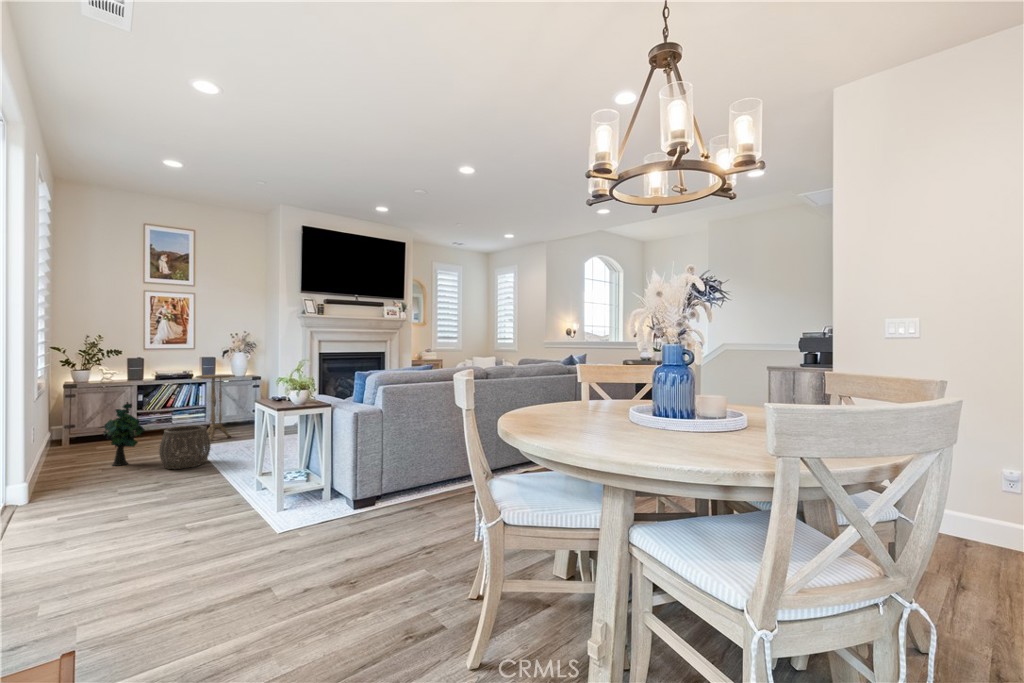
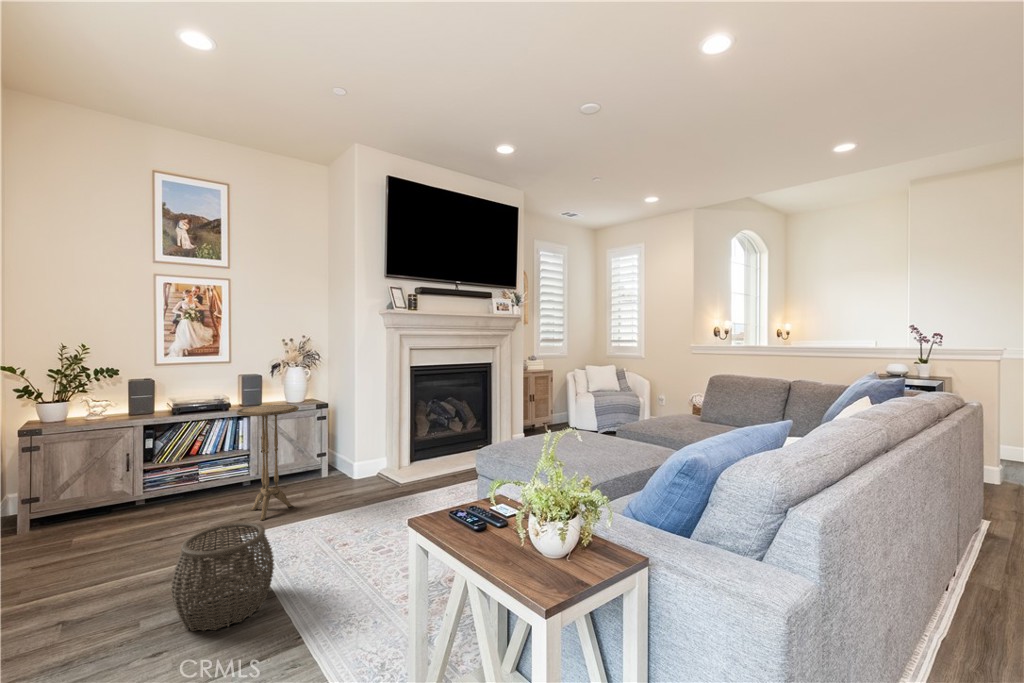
decorative plant: present [100,404,145,466] -> none [49,484,147,615]

